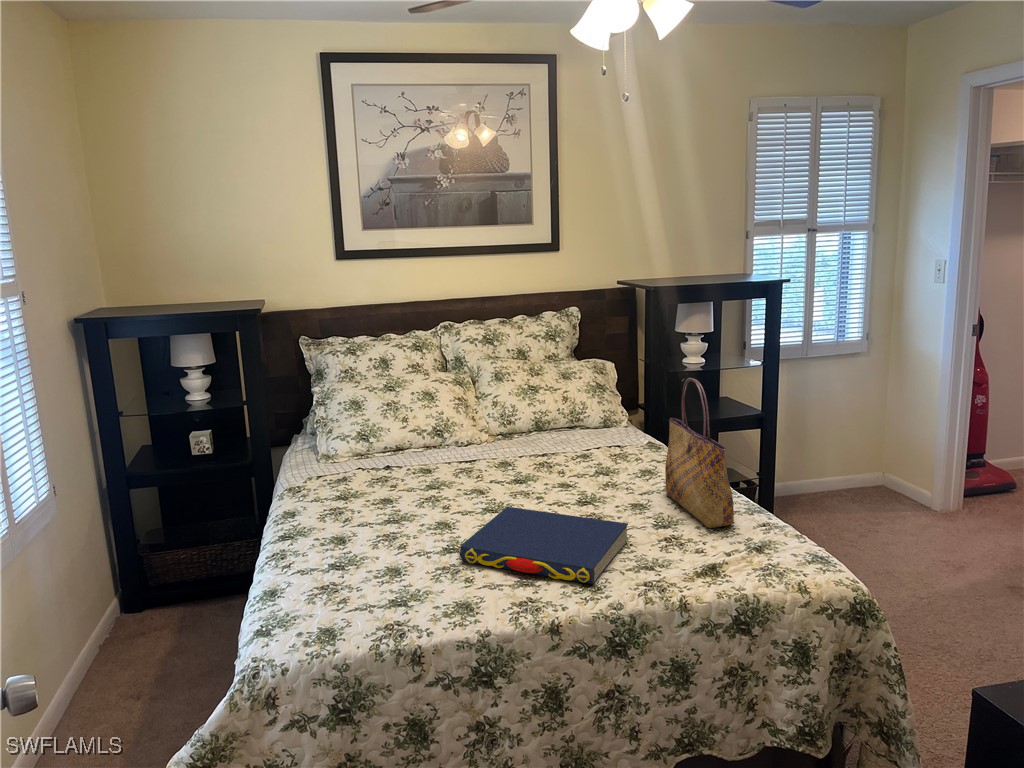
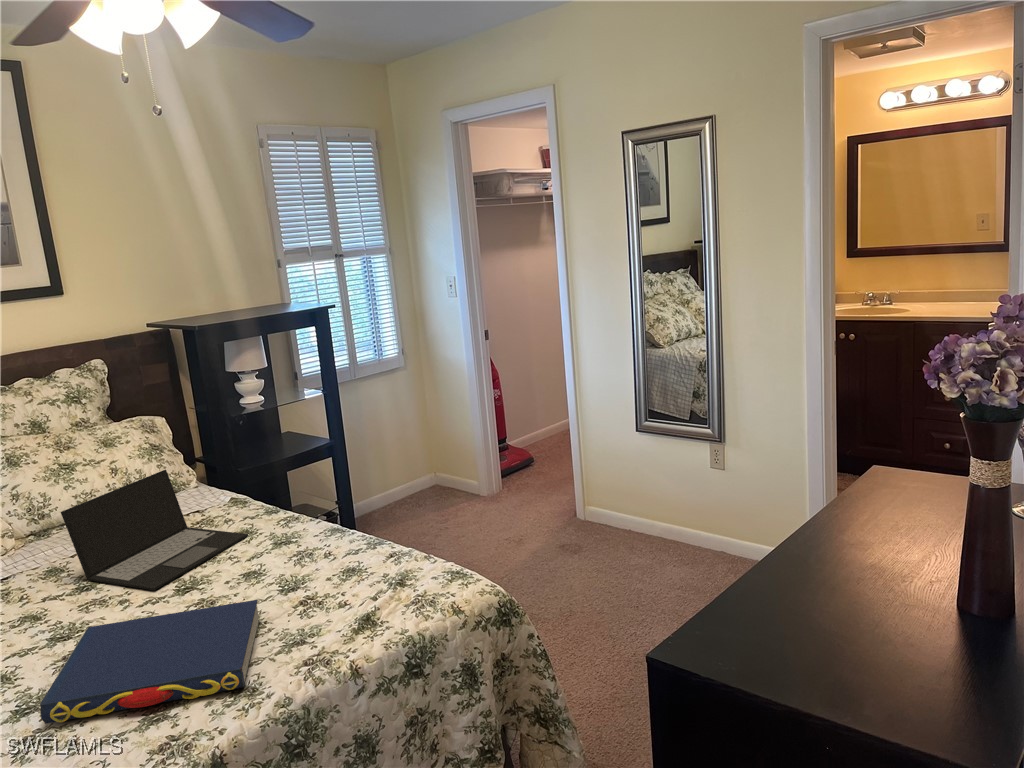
tote bag: present [665,378,734,528] -> none [267,421,363,576]
laptop: none [514,404,649,497] -> present [61,470,248,590]

